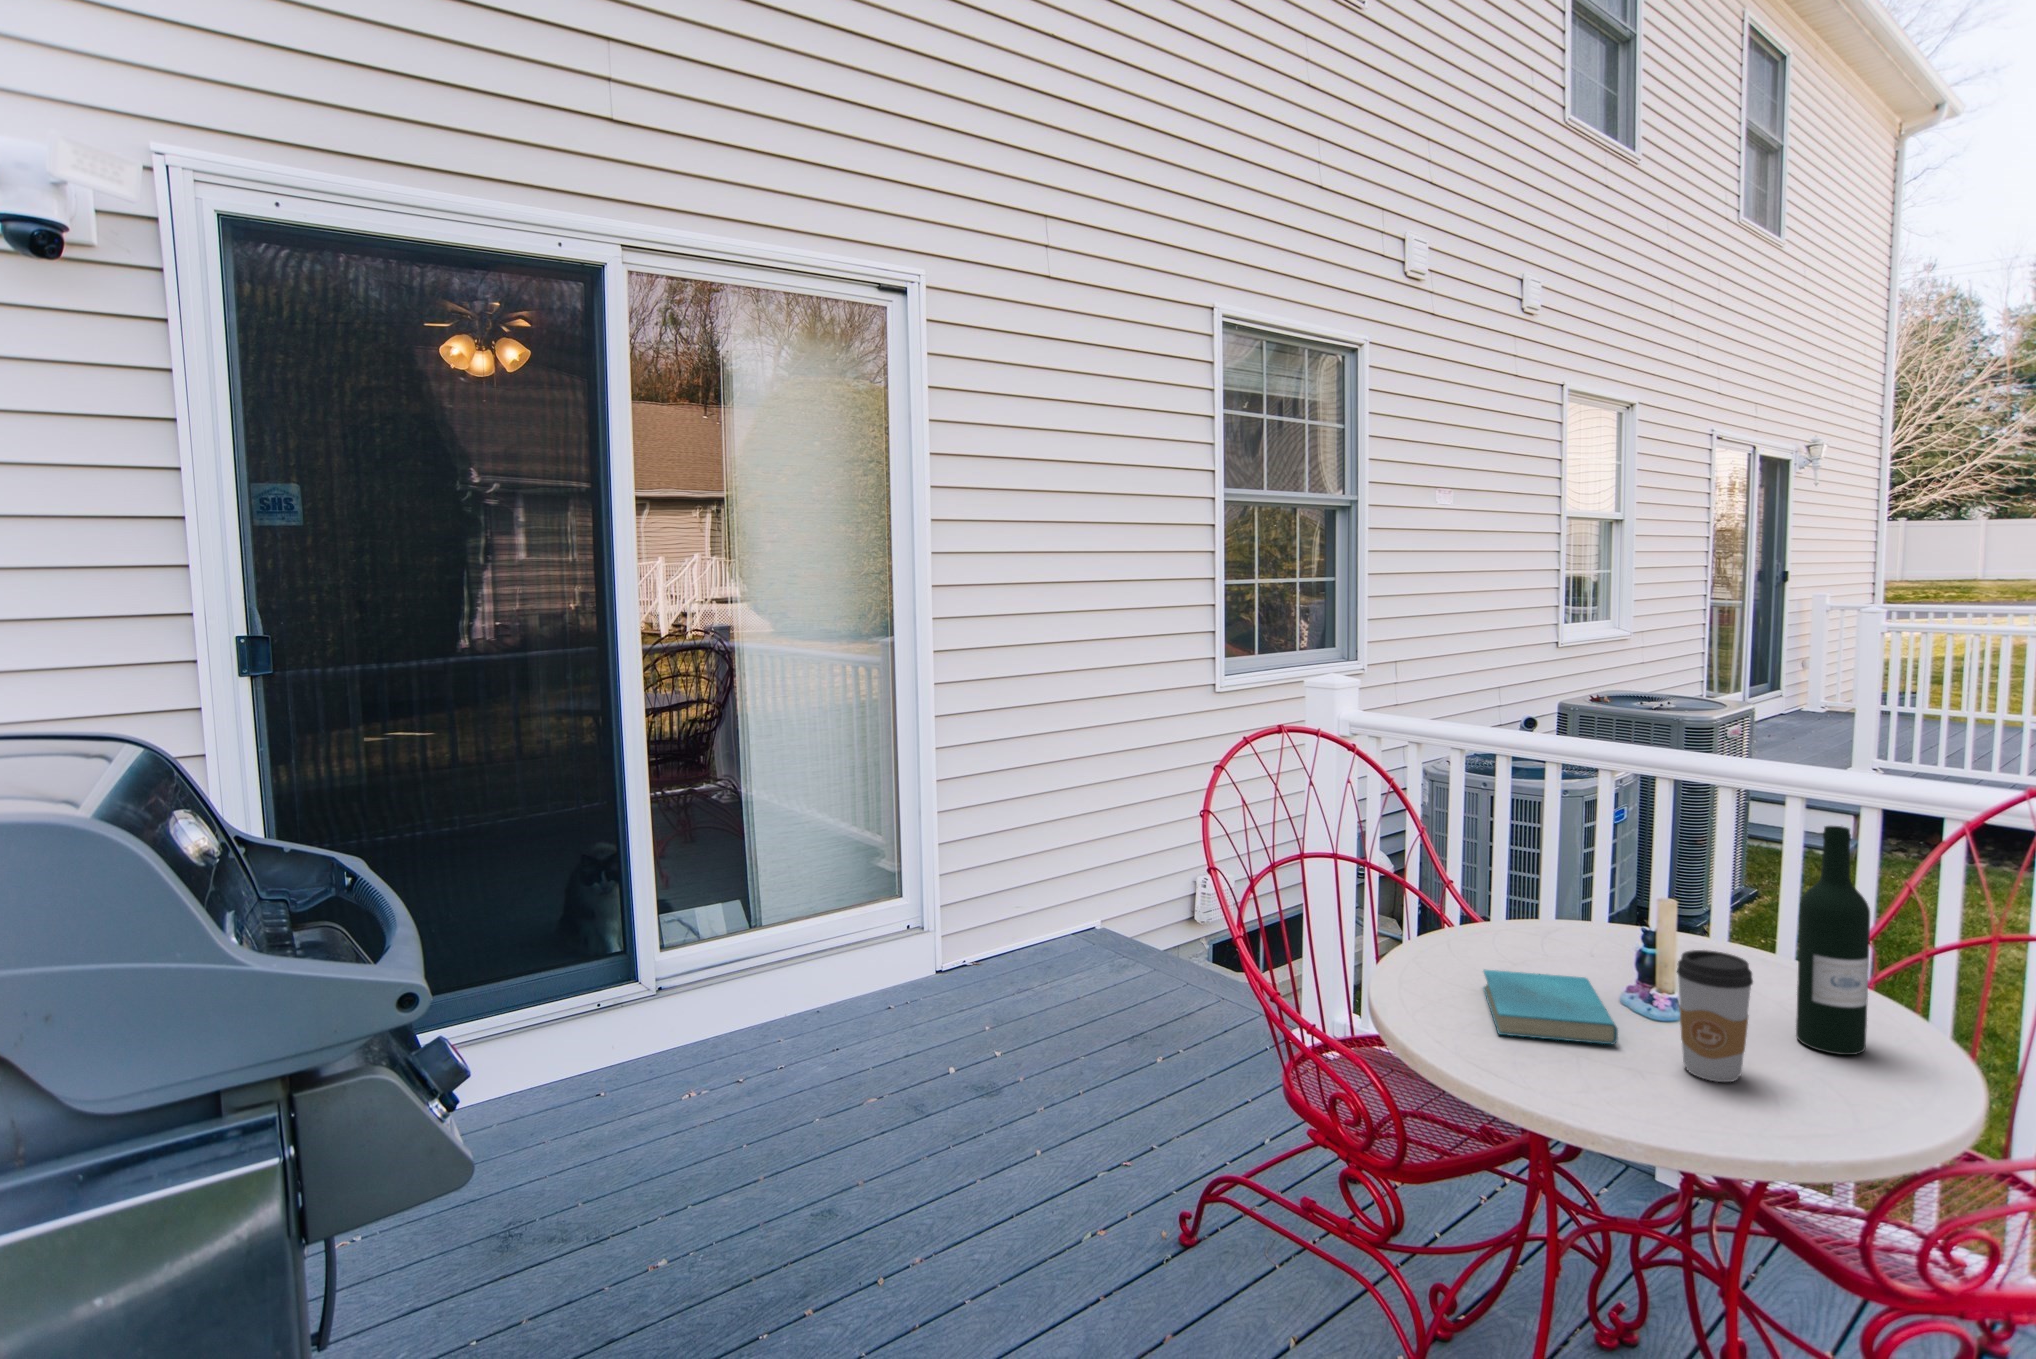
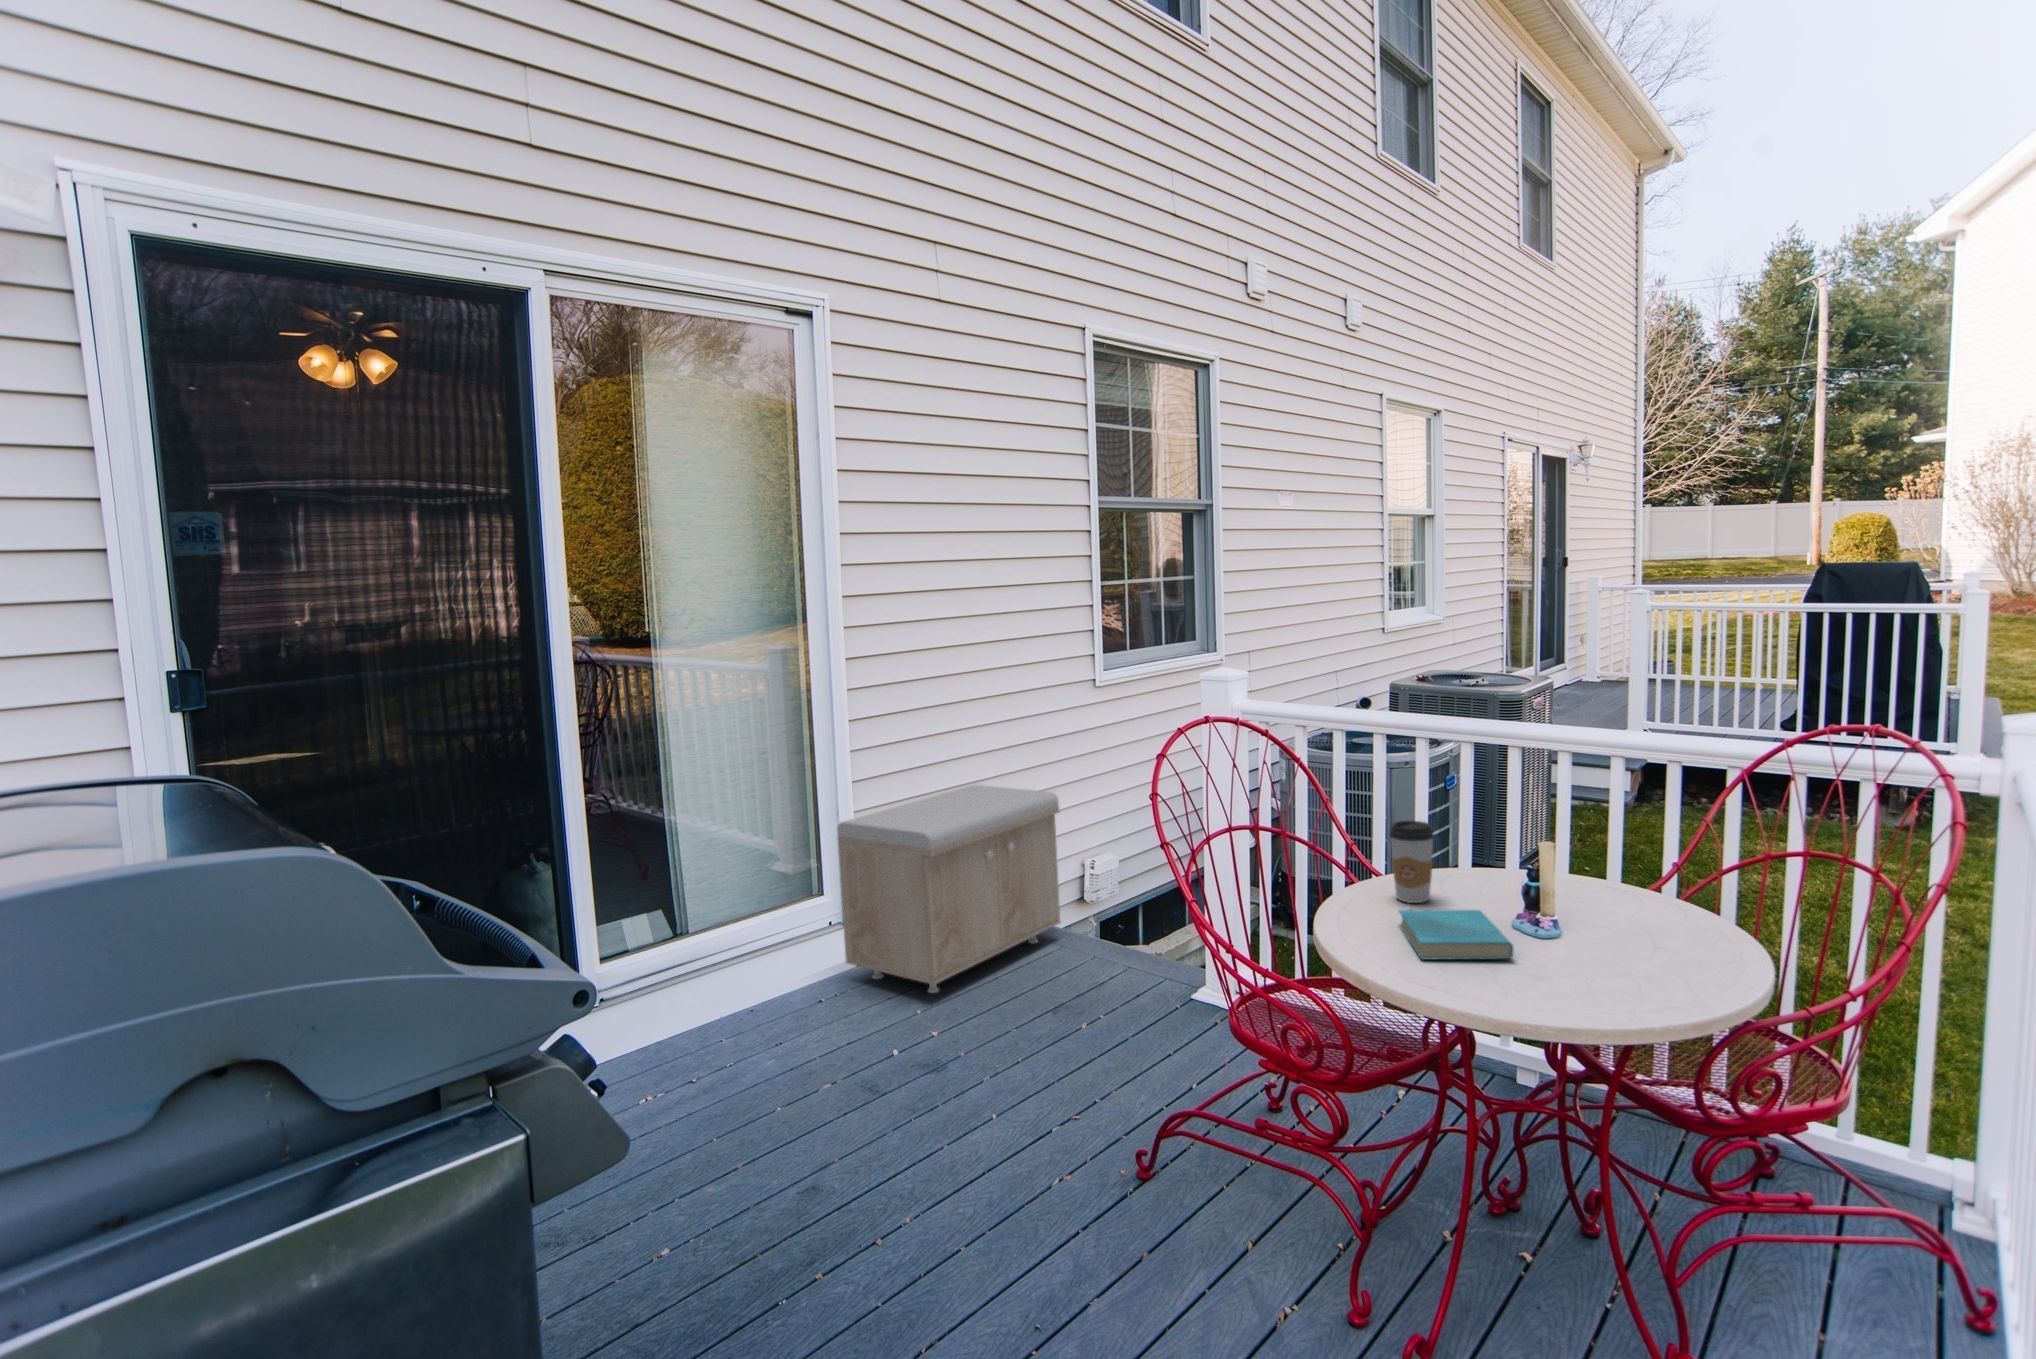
storage bench: none [916,790,1155,1007] -> present [837,785,1060,993]
wine bottle: present [1796,826,1870,1055] -> none [1641,772,1693,952]
coffee cup: present [1677,950,1753,1082] -> present [1390,821,1434,903]

